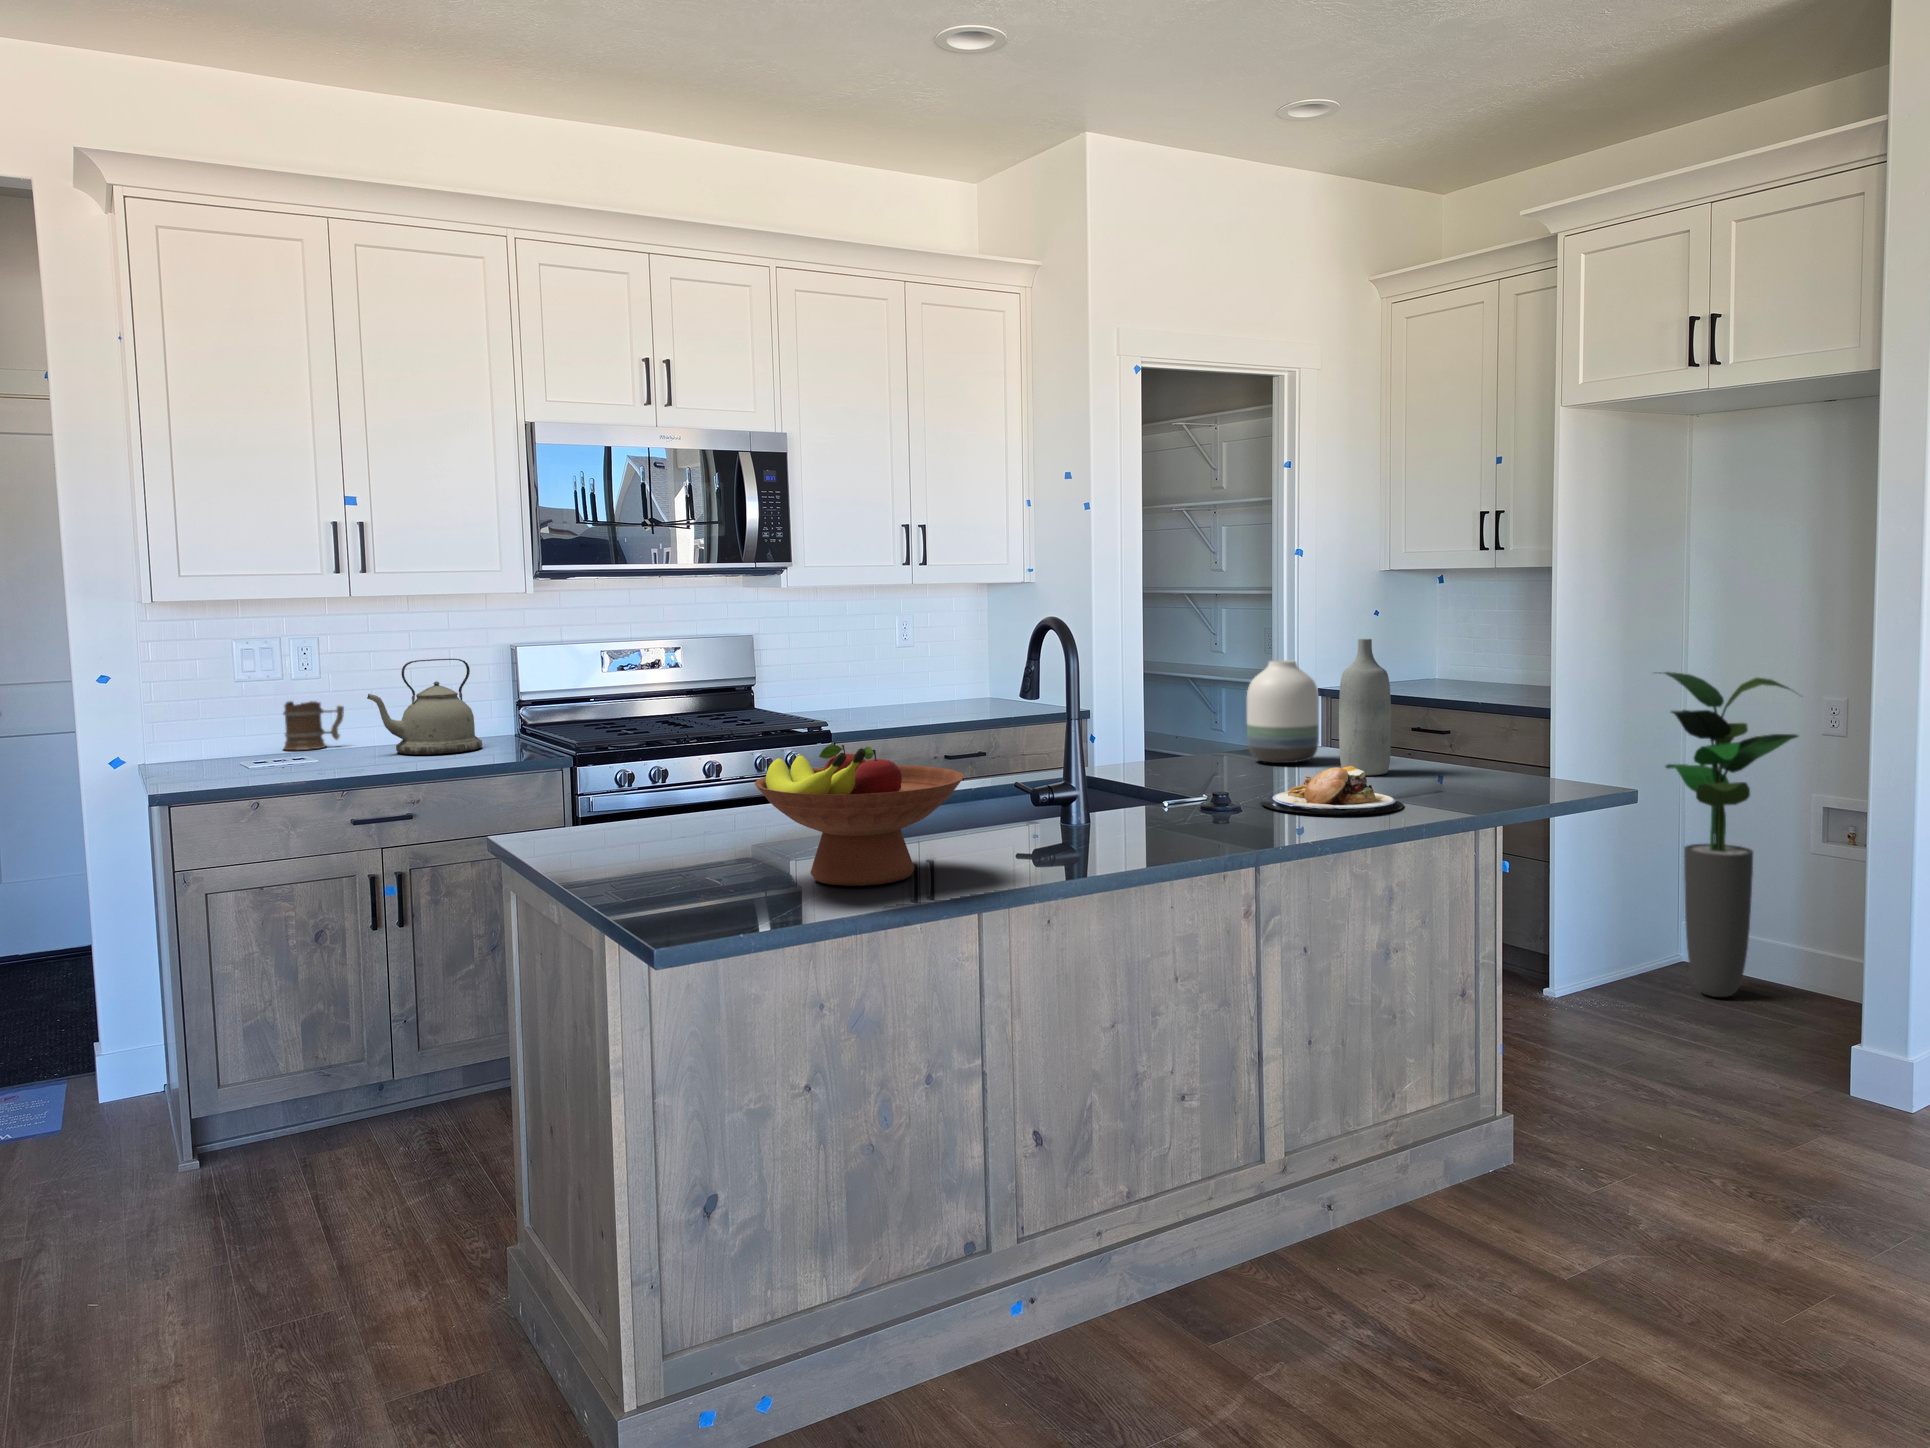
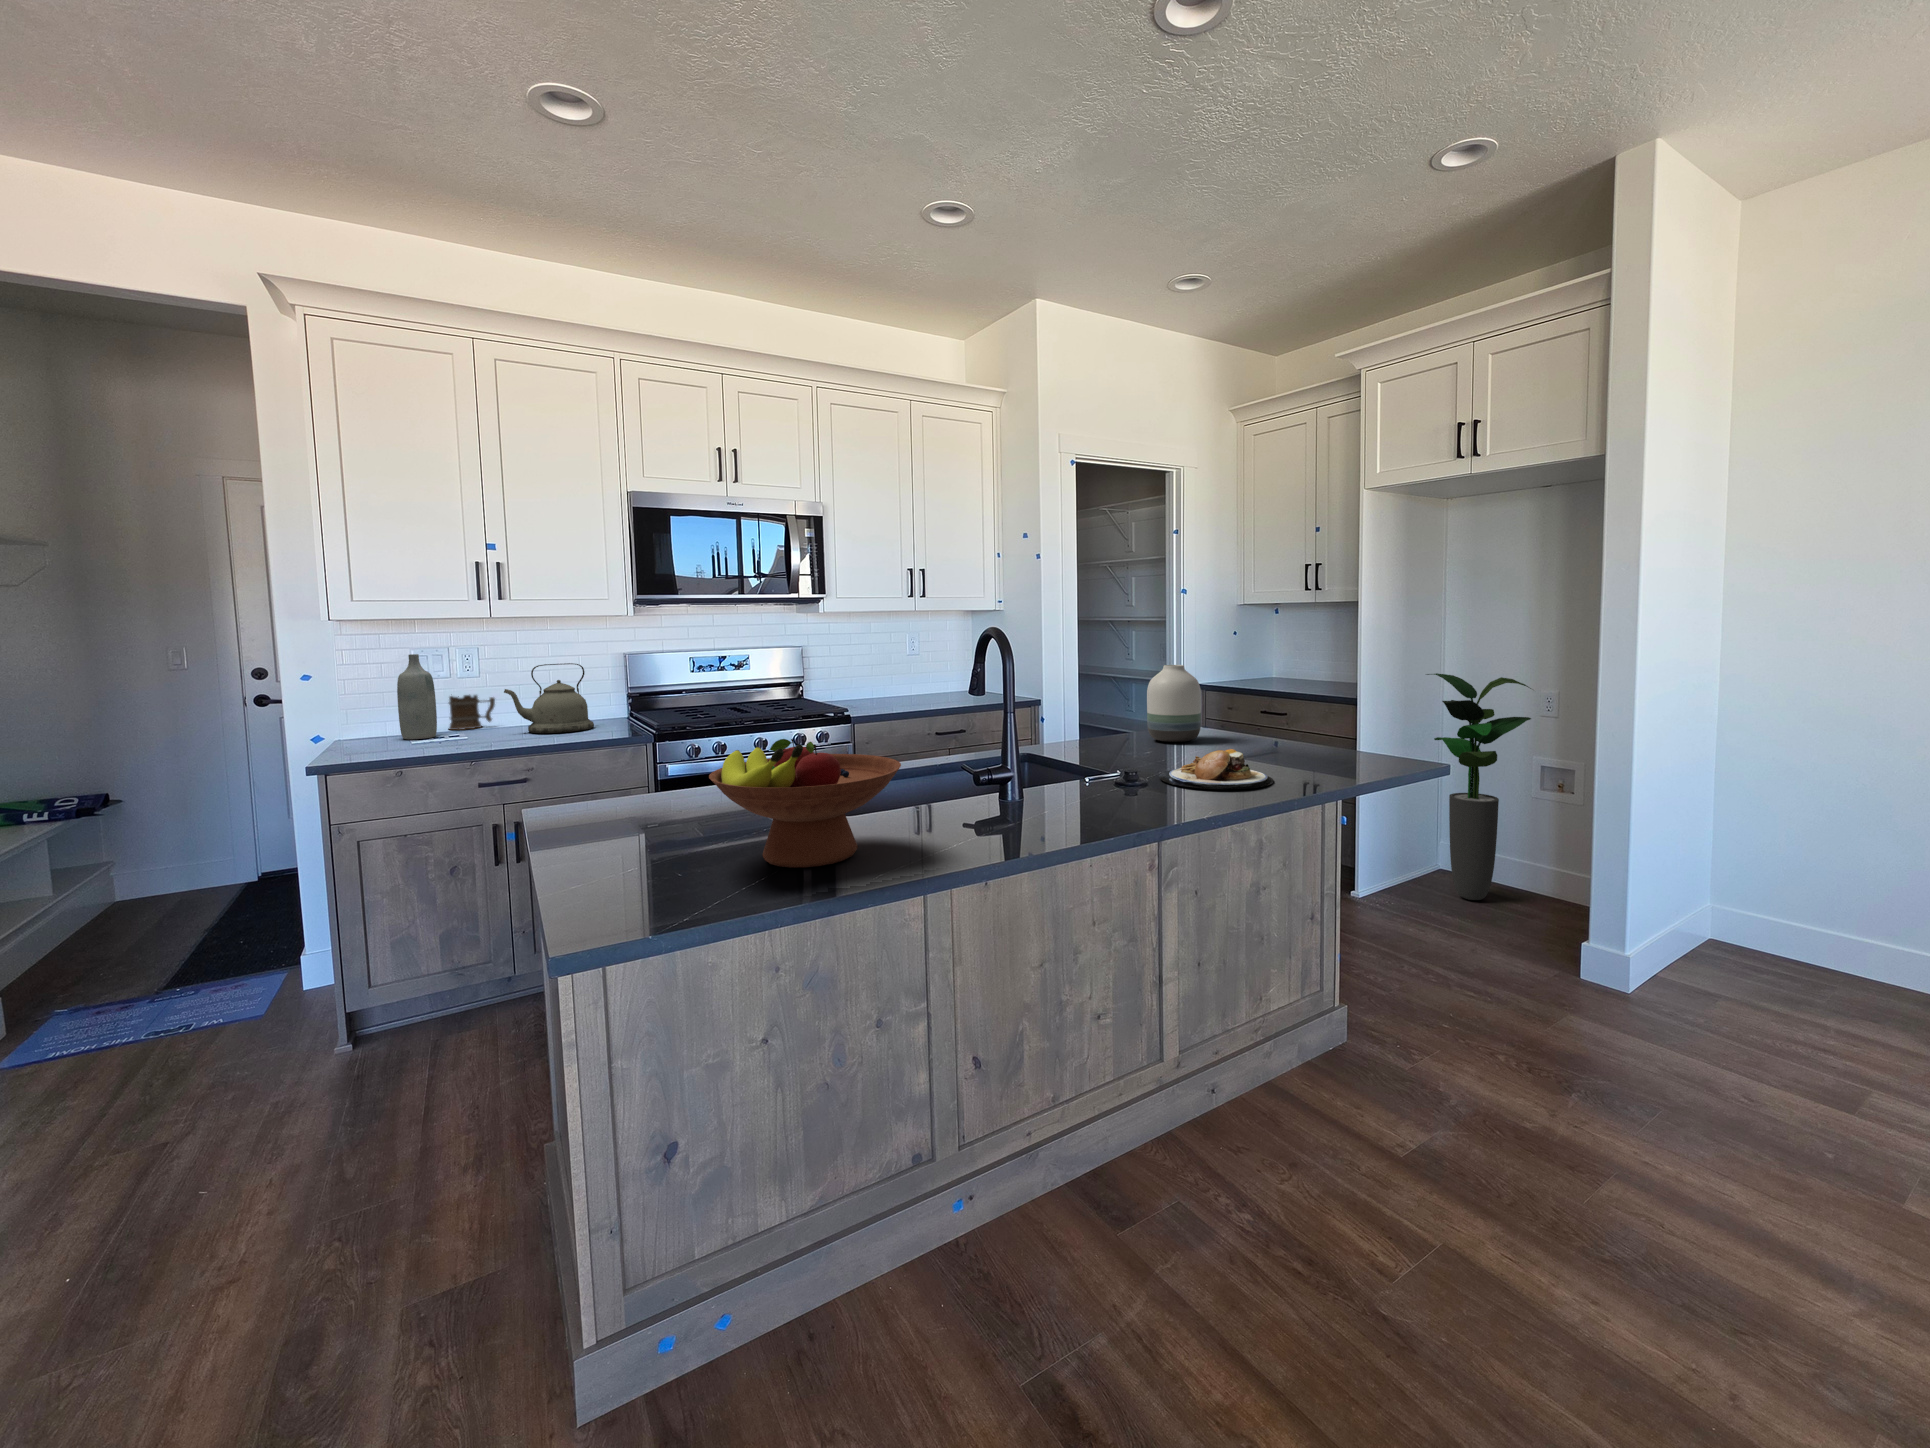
bottle: present [1339,639,1391,775] -> present [397,654,437,739]

